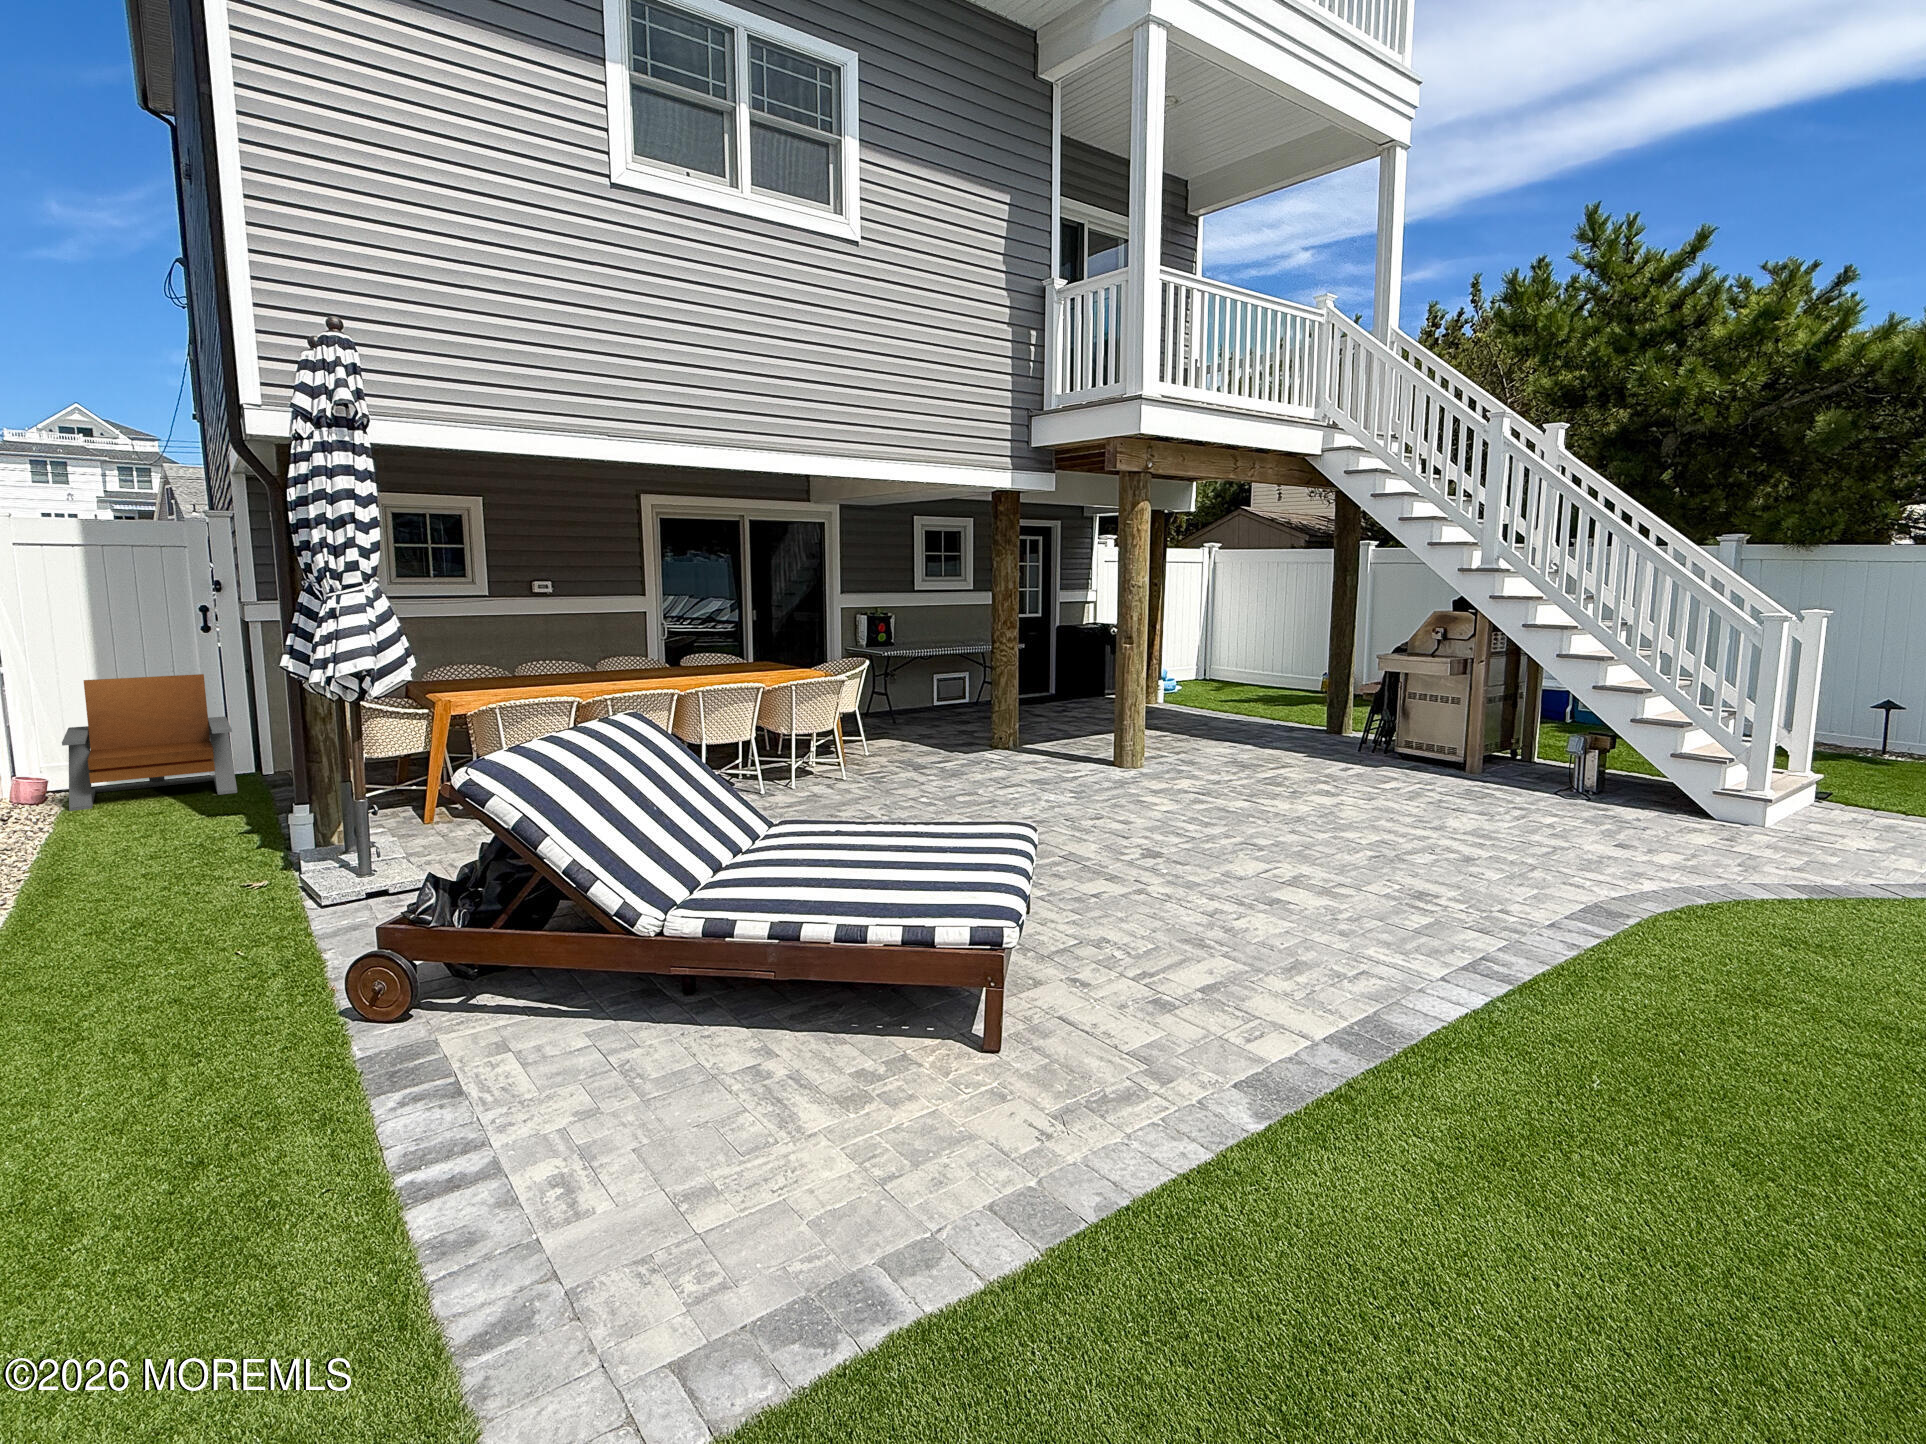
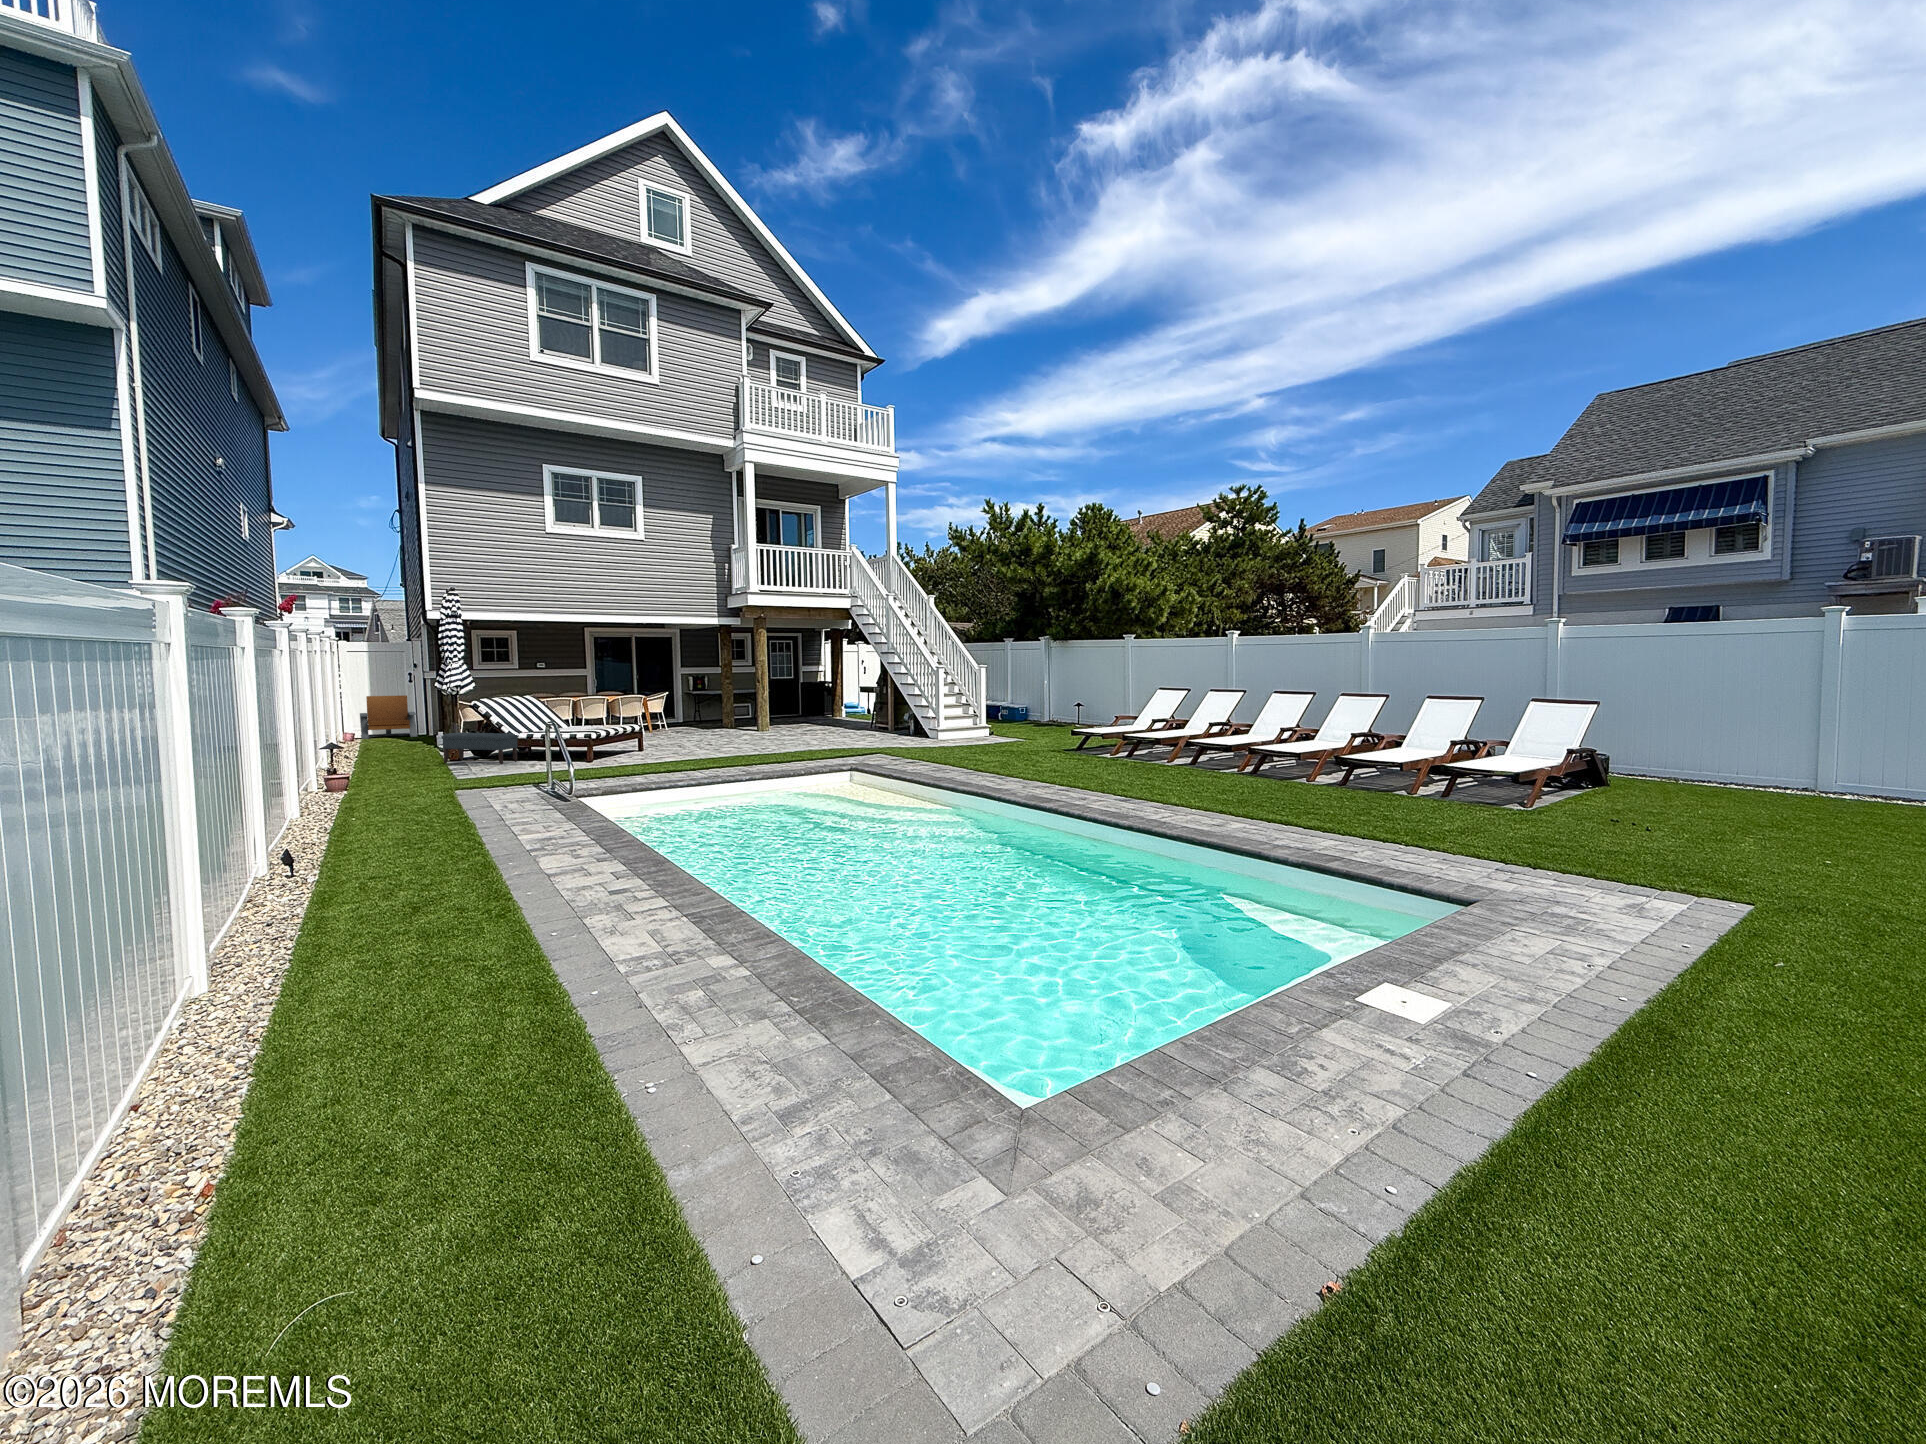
bench: none [327,909,670,1088] -> present [442,732,518,764]

